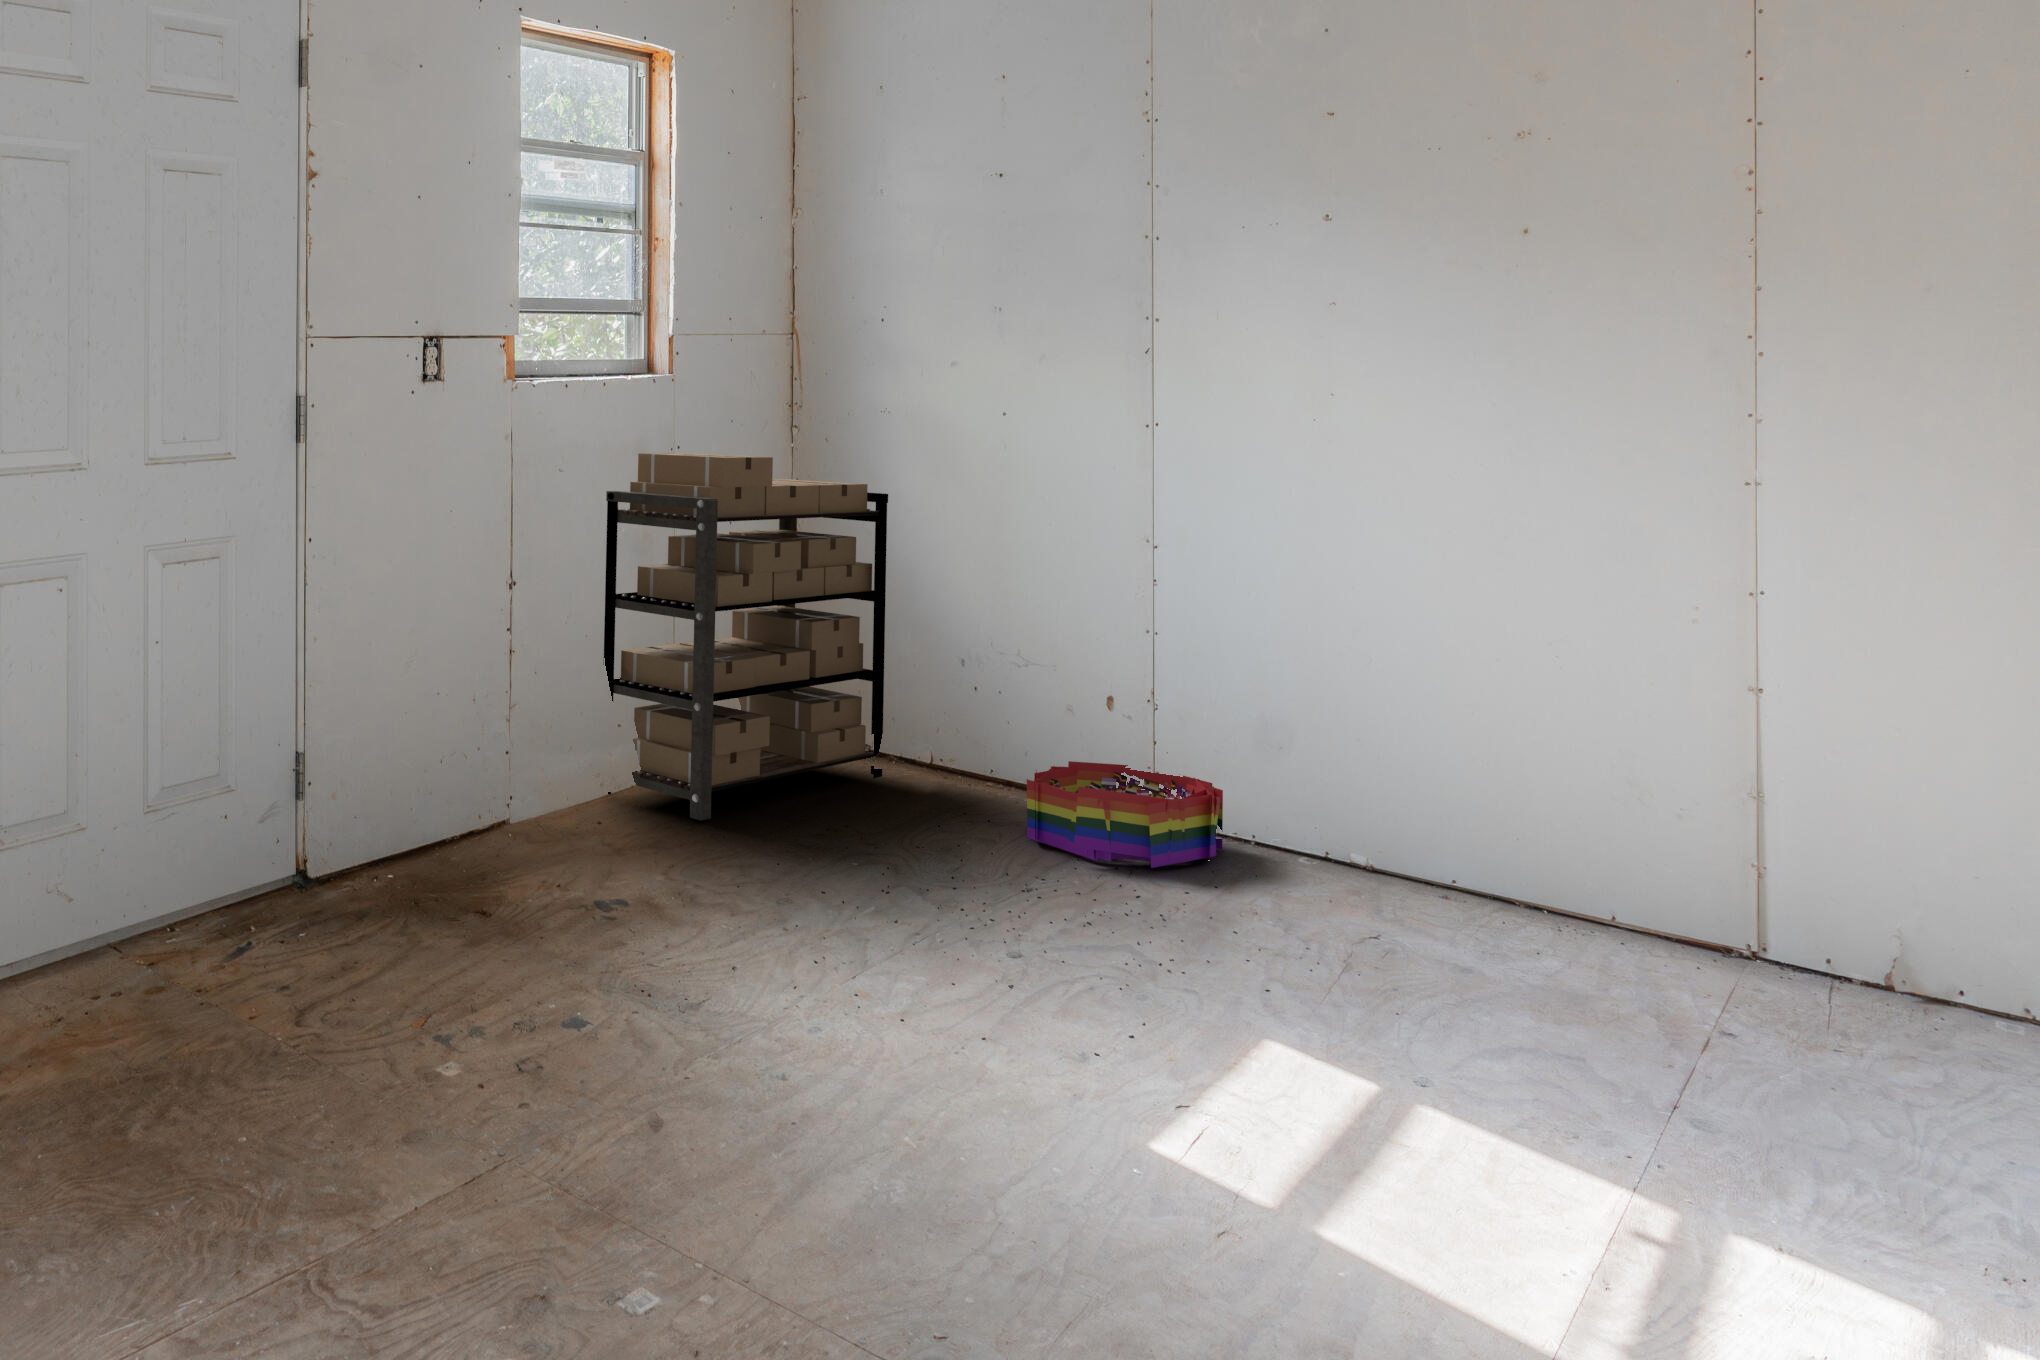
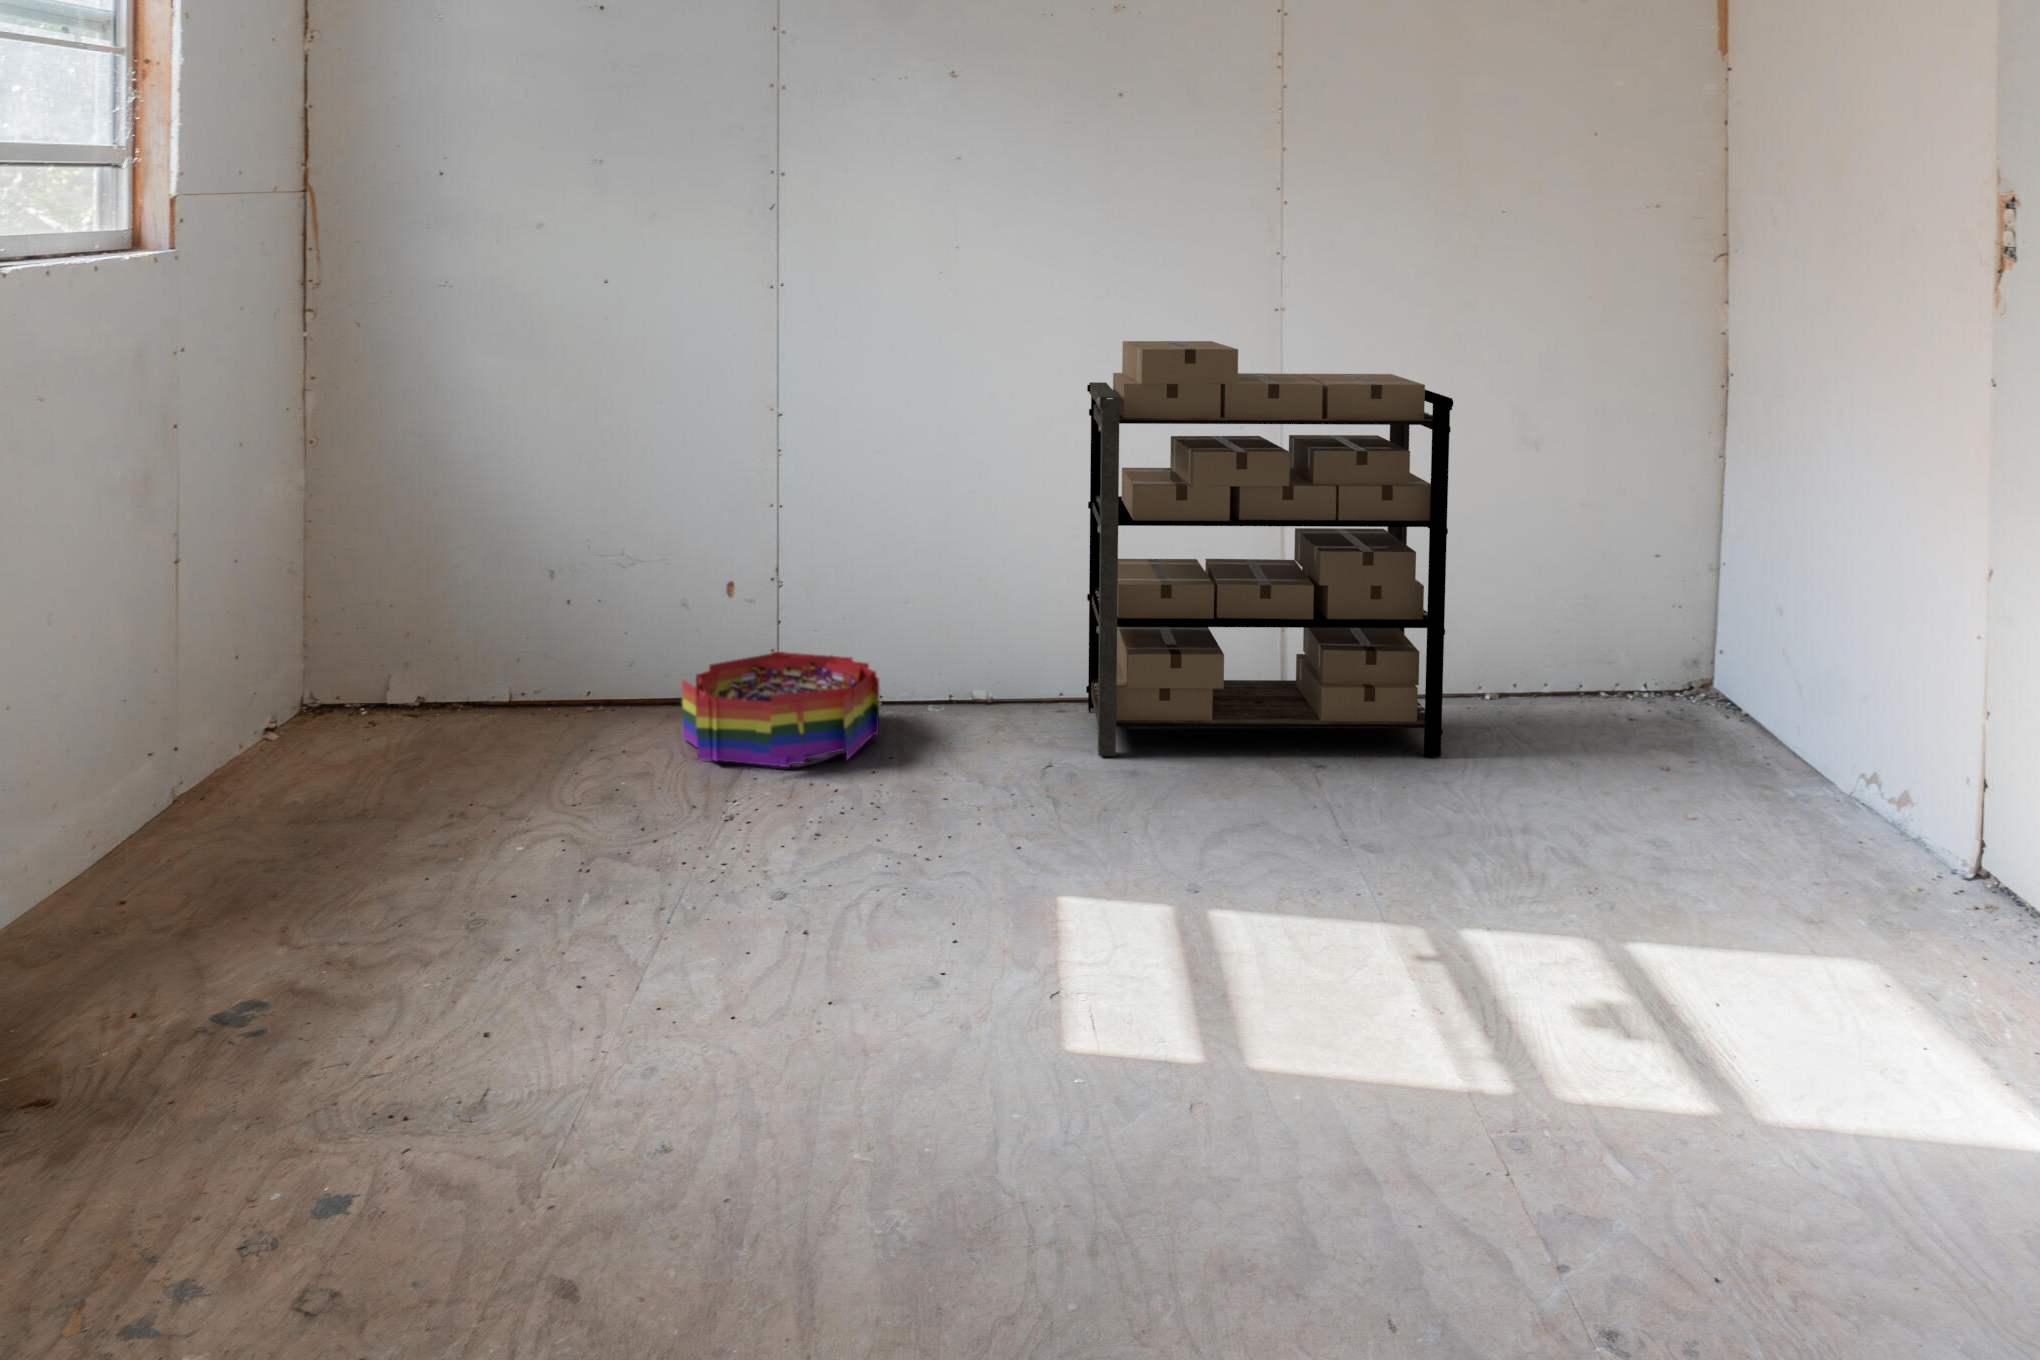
shelving unit: present [603,453,888,820] -> present [1086,341,1453,757]

